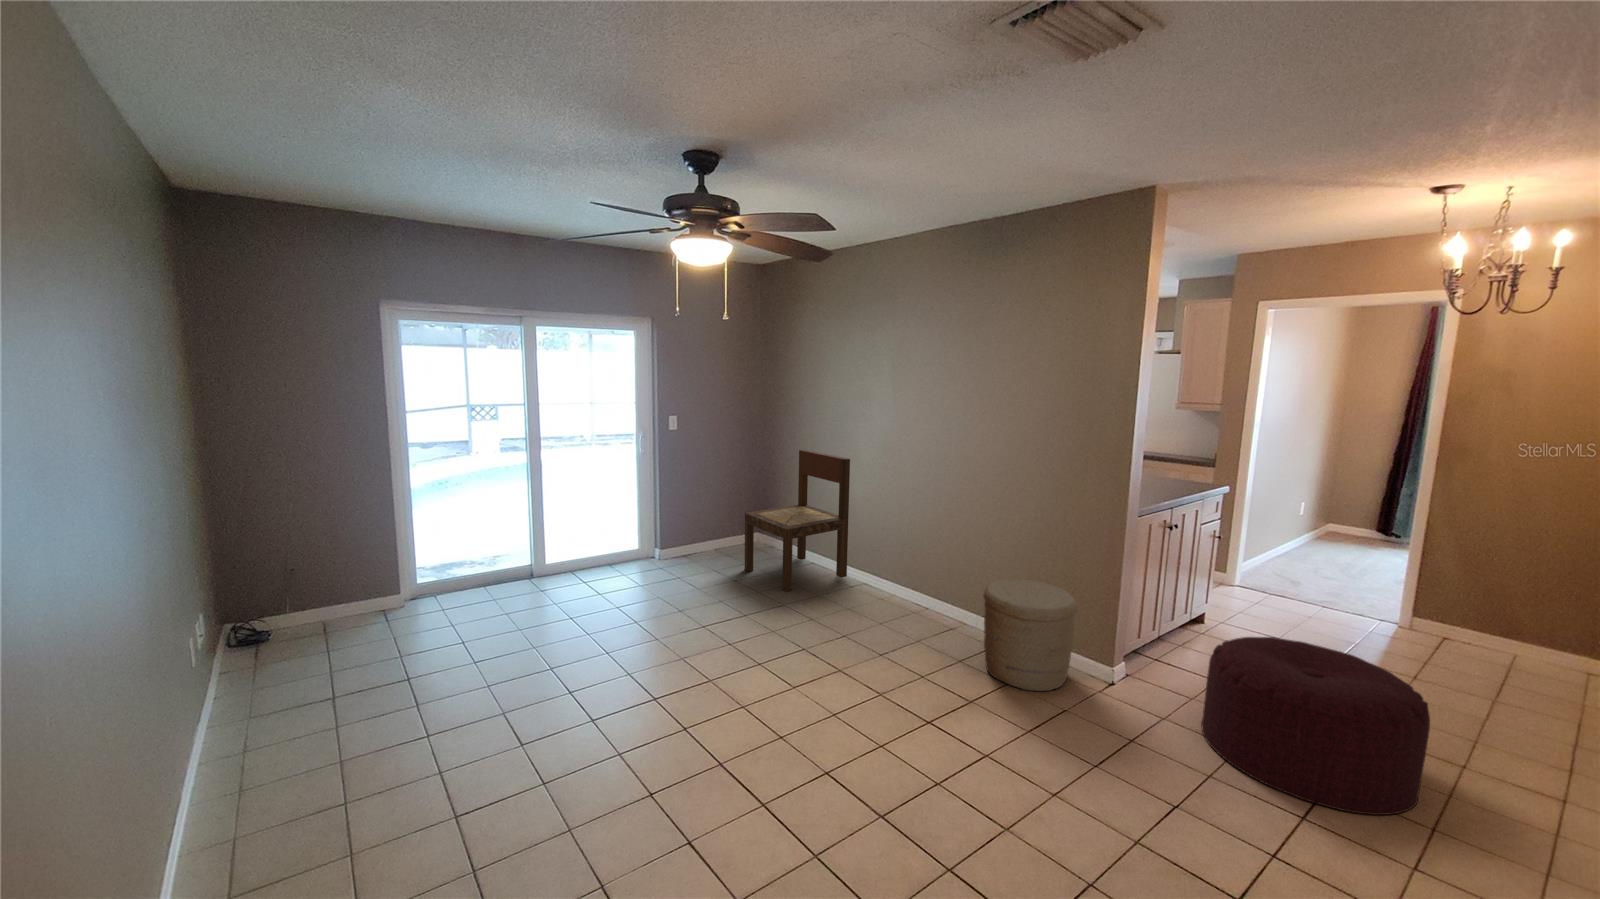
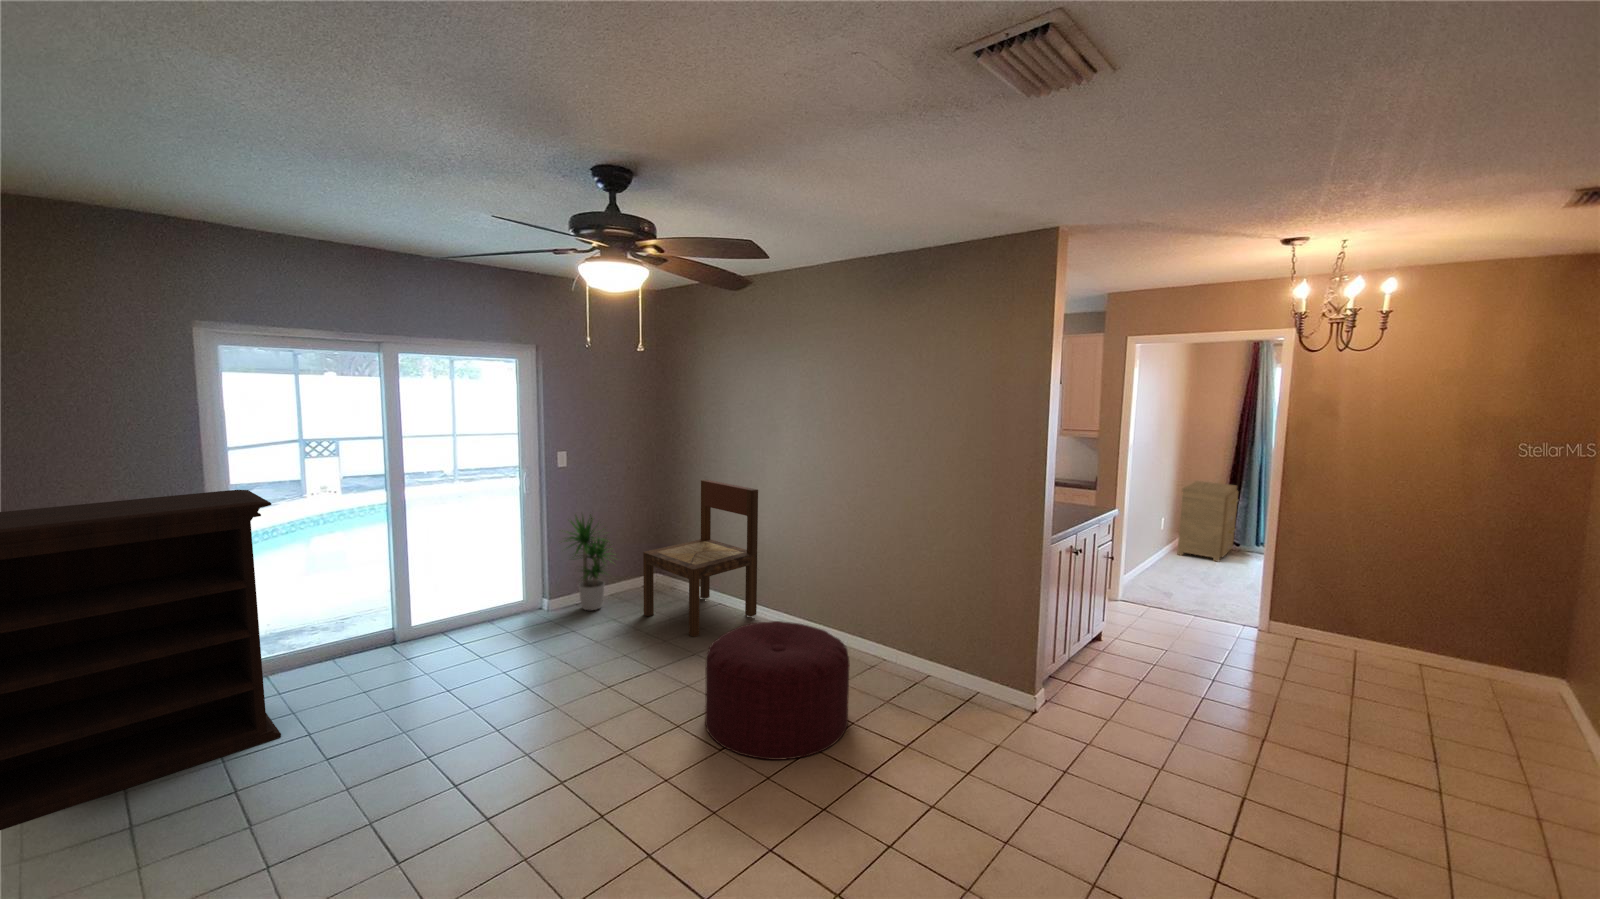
bookshelf: none [169,442,446,701] -> present [0,490,281,830]
side table: none [1306,468,1386,555] -> present [1177,481,1238,562]
potted plant: none [670,474,727,563] -> present [562,514,612,610]
woven basket: present [983,579,1077,691] -> none [908,613,1001,728]
ottoman: present [1201,637,1430,815] -> present [705,621,849,760]

